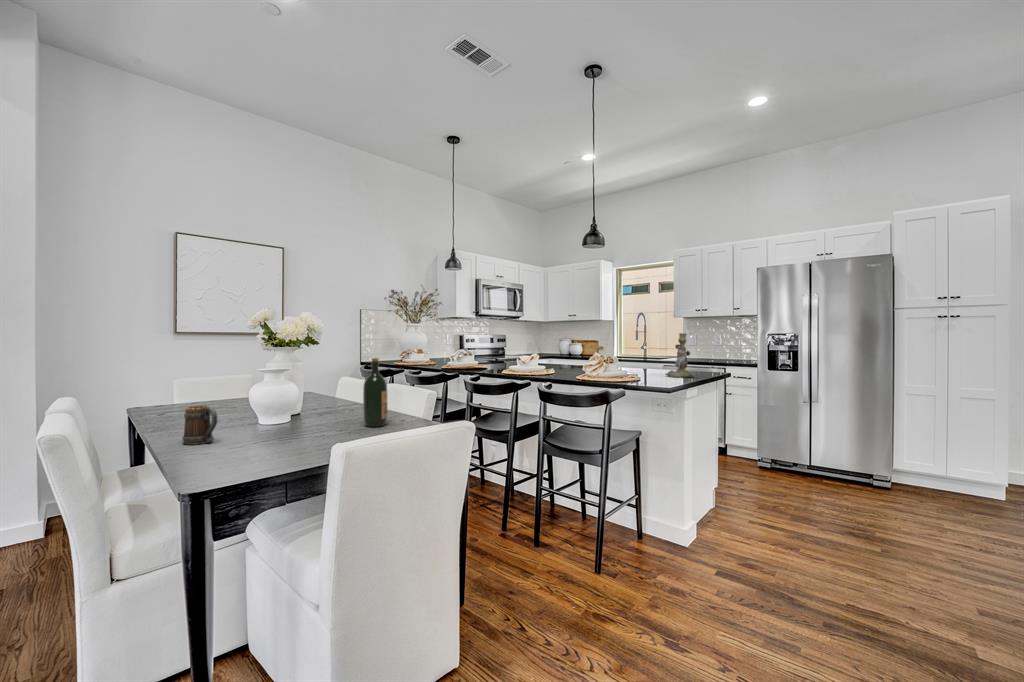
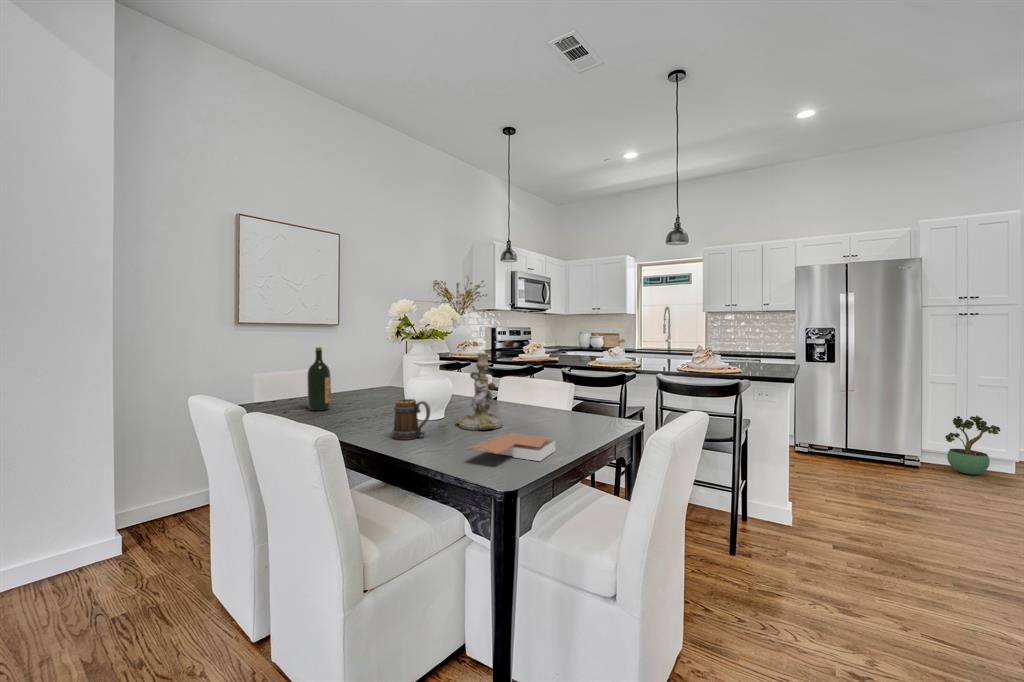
candlestick: present [665,333,695,378] -> present [456,353,502,430]
wine bottle: present [363,358,387,427] -> present [307,347,331,411]
potted plant: none [919,433,981,500] -> present [945,416,1000,474]
book: none [193,441,303,469] -> present [467,433,555,461]

